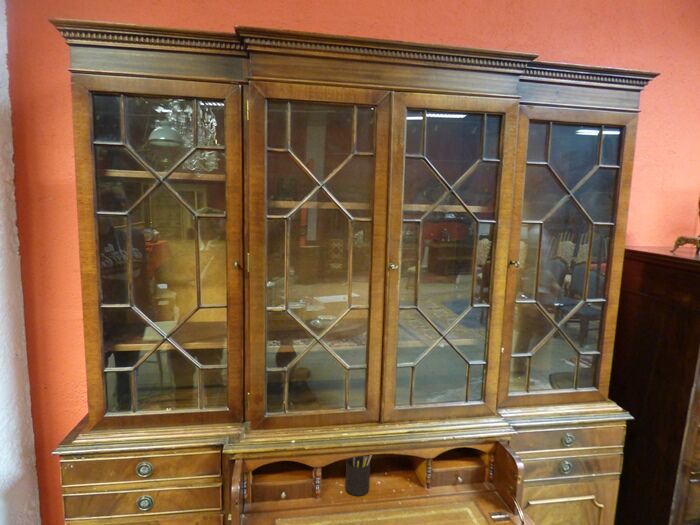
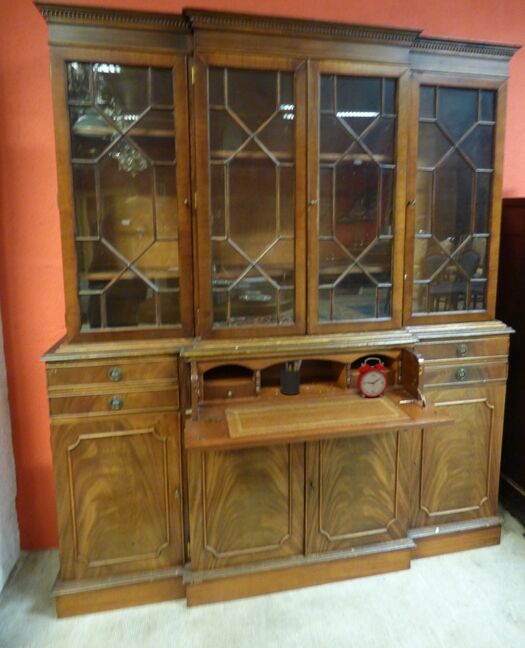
alarm clock: none [439,458,477,507] -> present [357,358,387,397]

